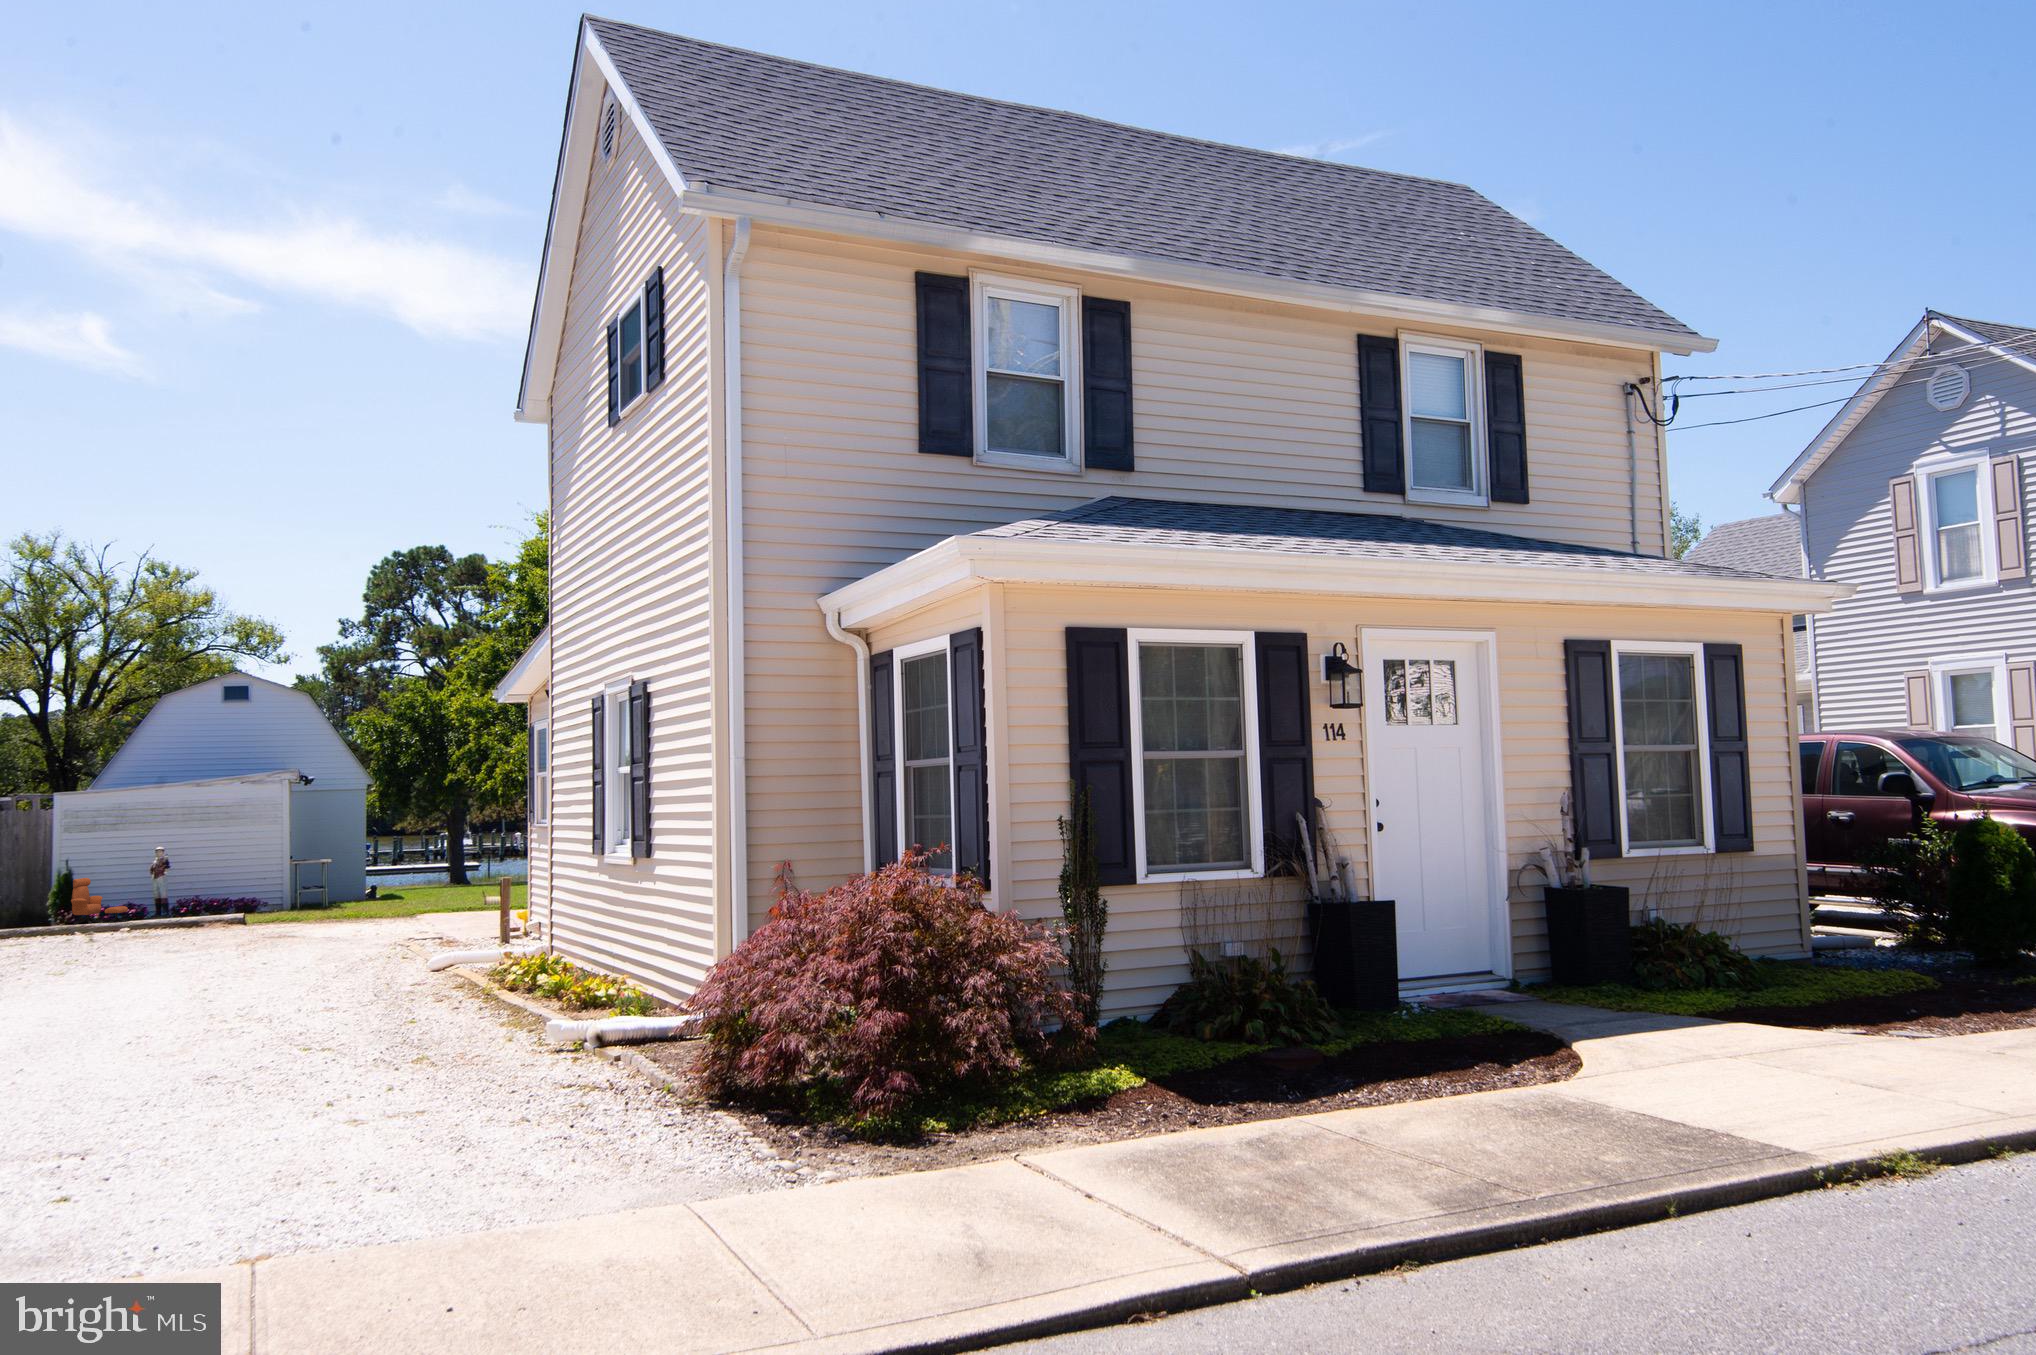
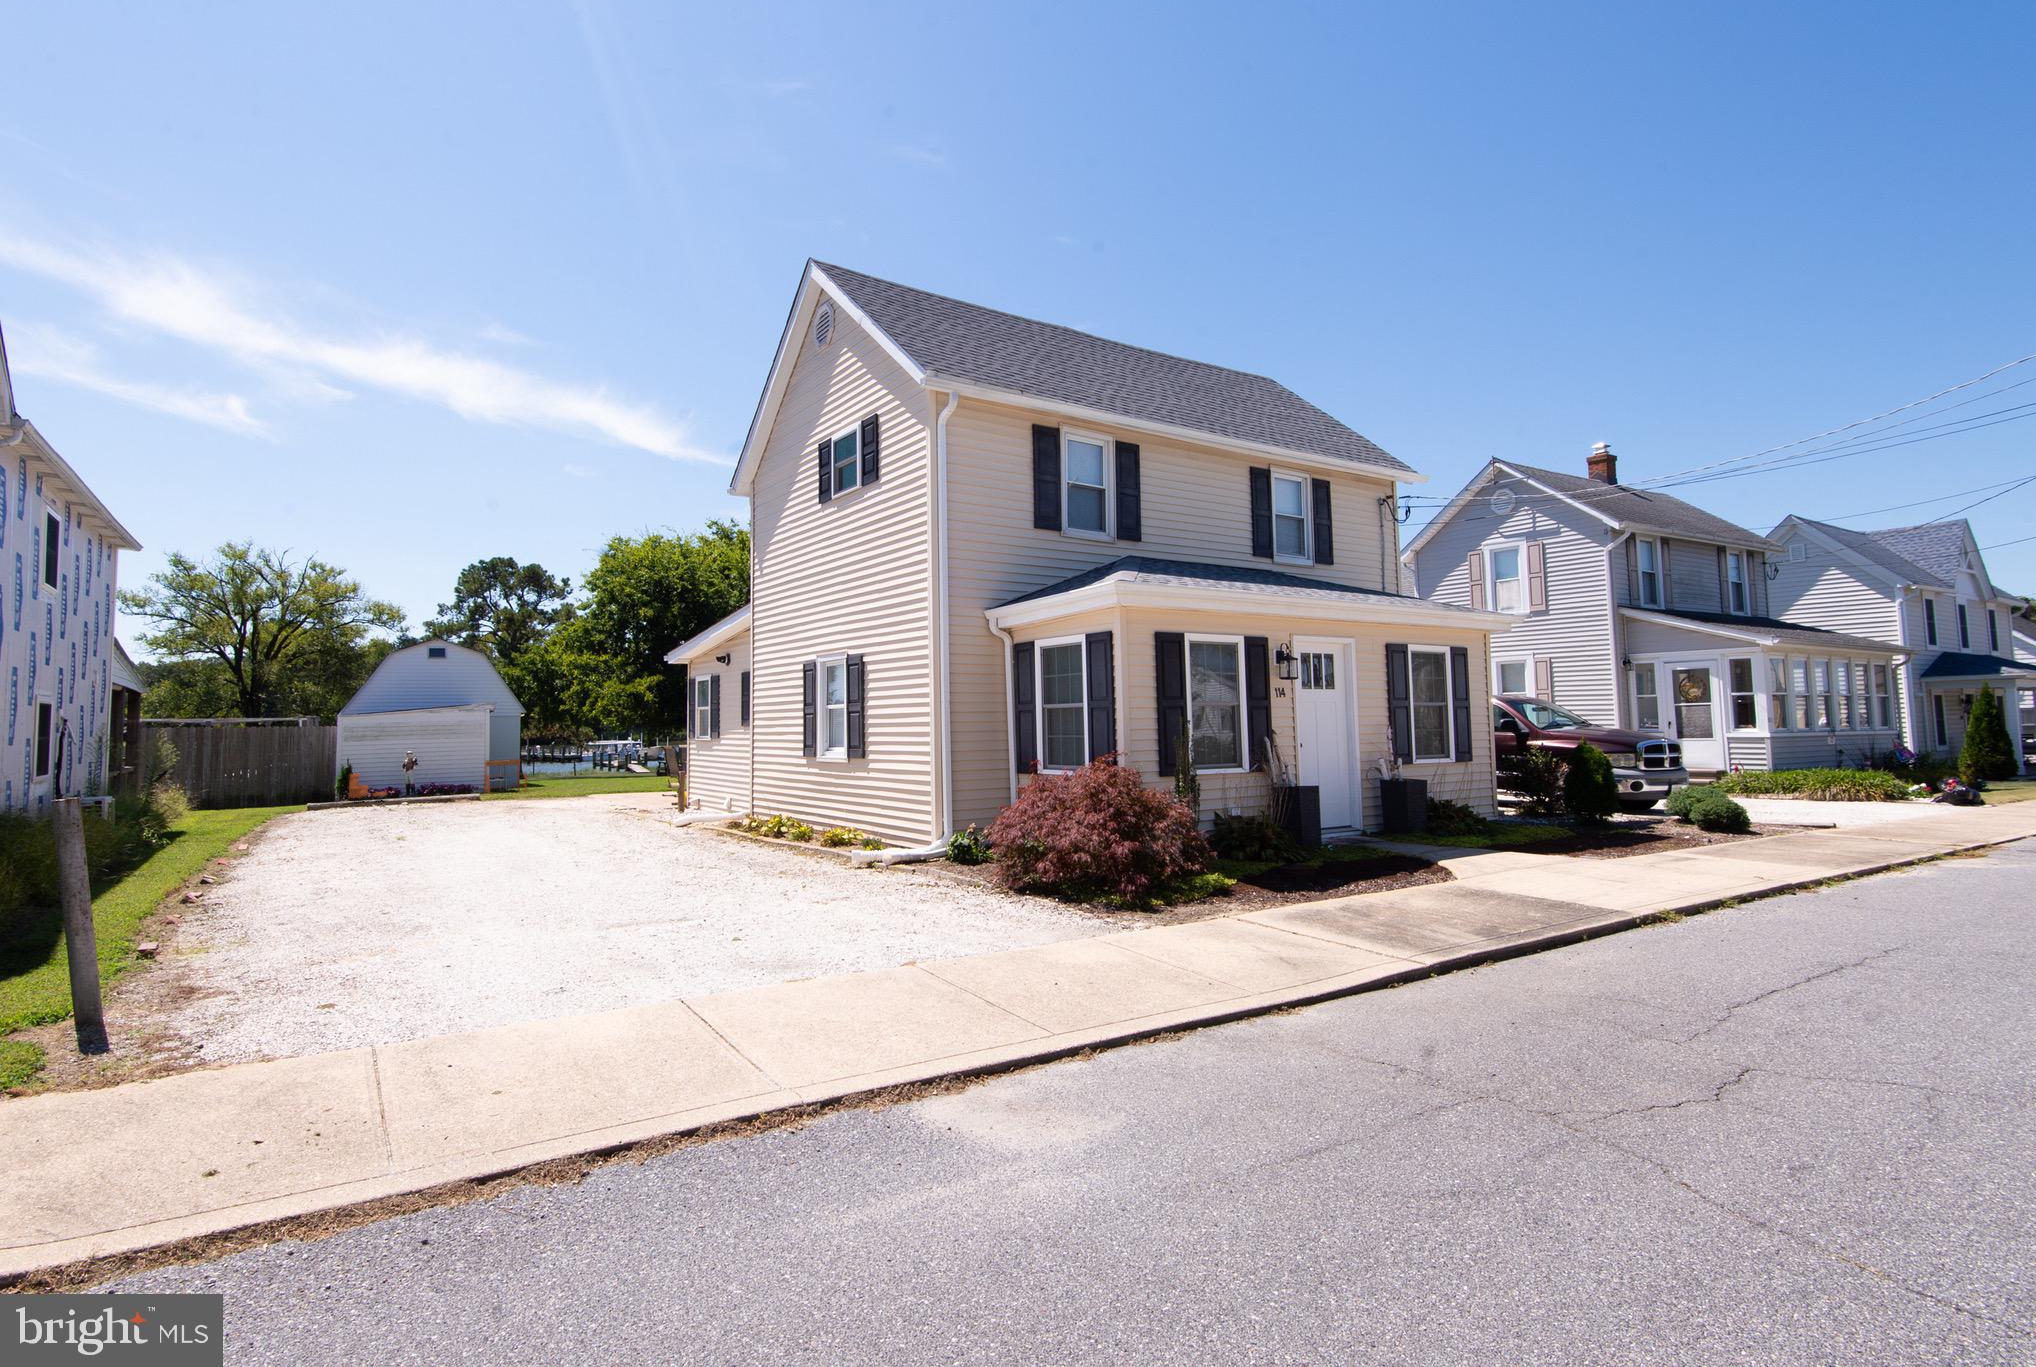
bench: none [277,855,341,911] -> present [484,759,527,793]

